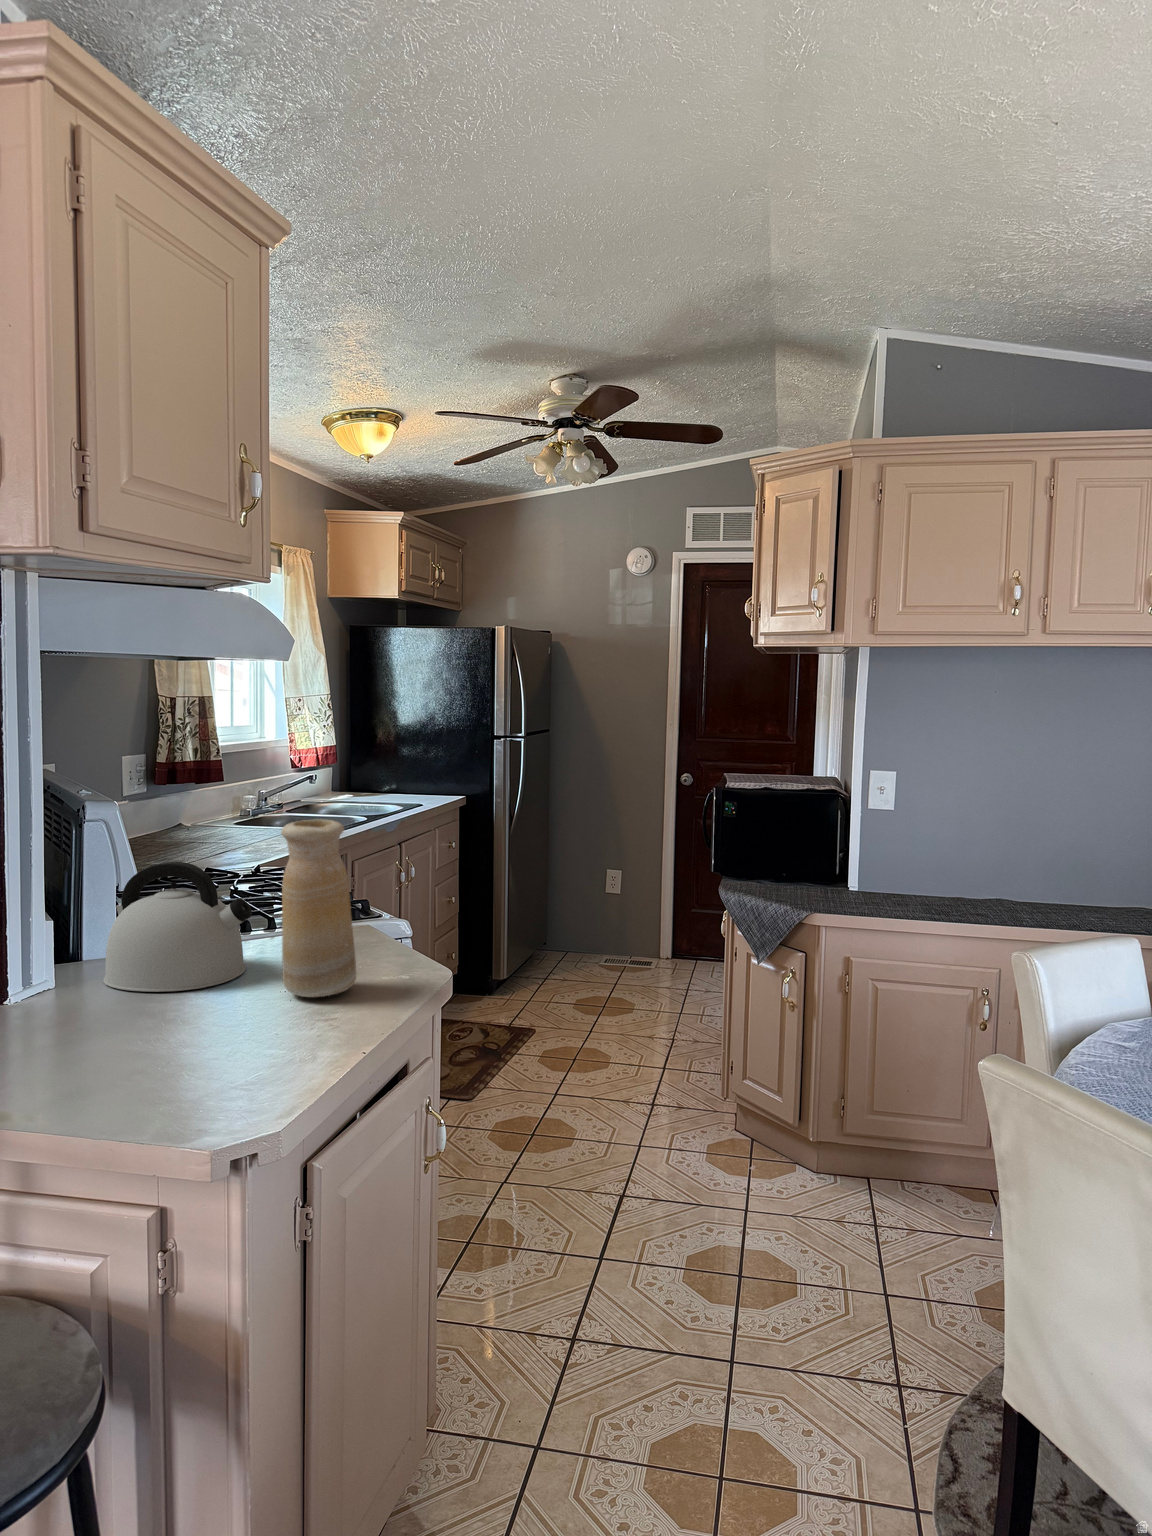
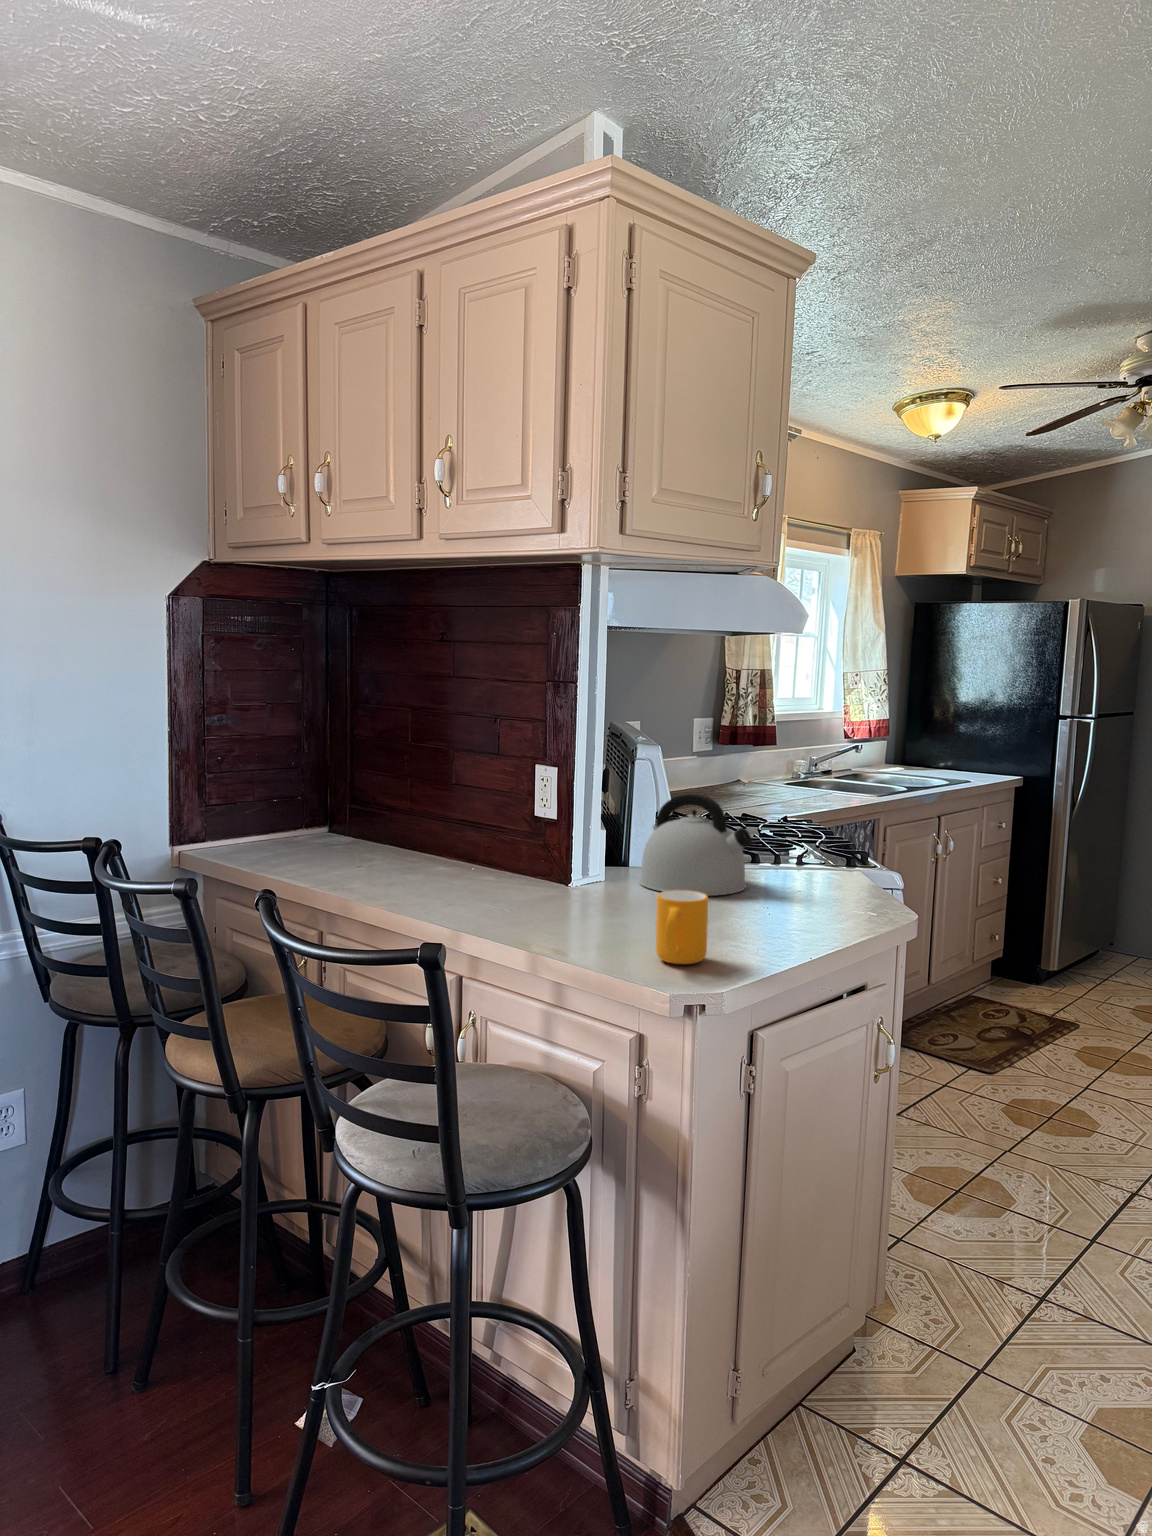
vase: present [281,819,357,997] -> none [767,766,829,914]
mug: none [167,1001,239,1103] -> present [656,890,708,964]

